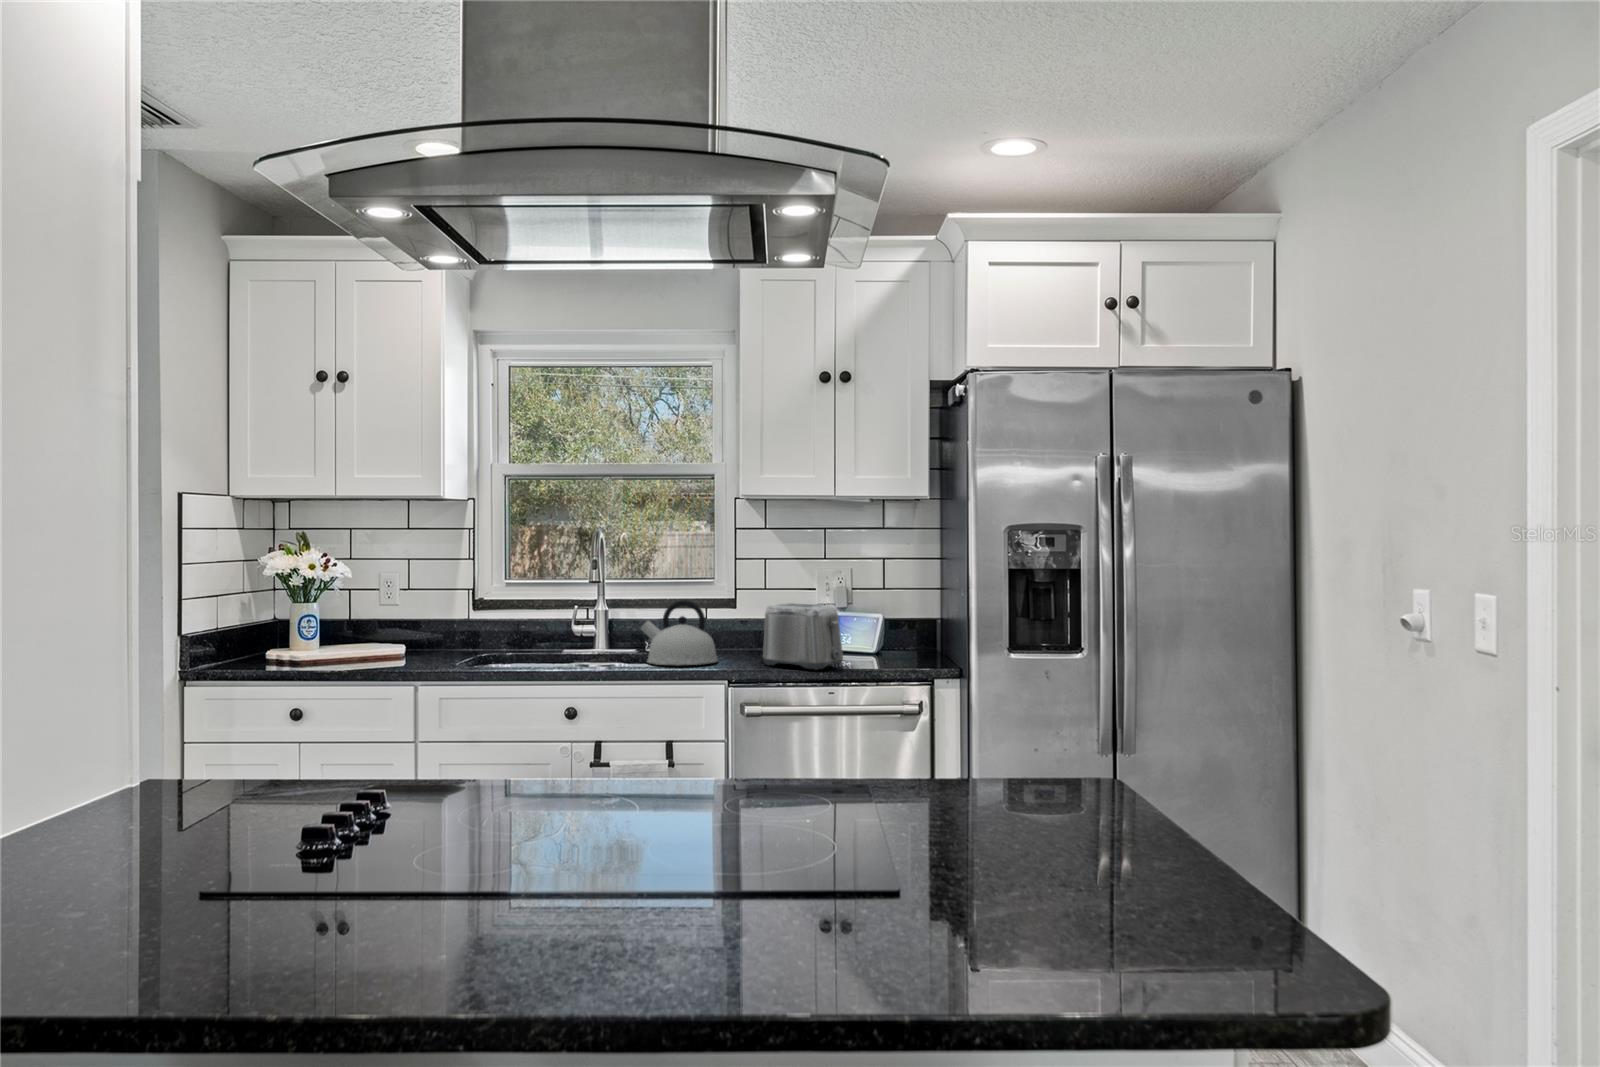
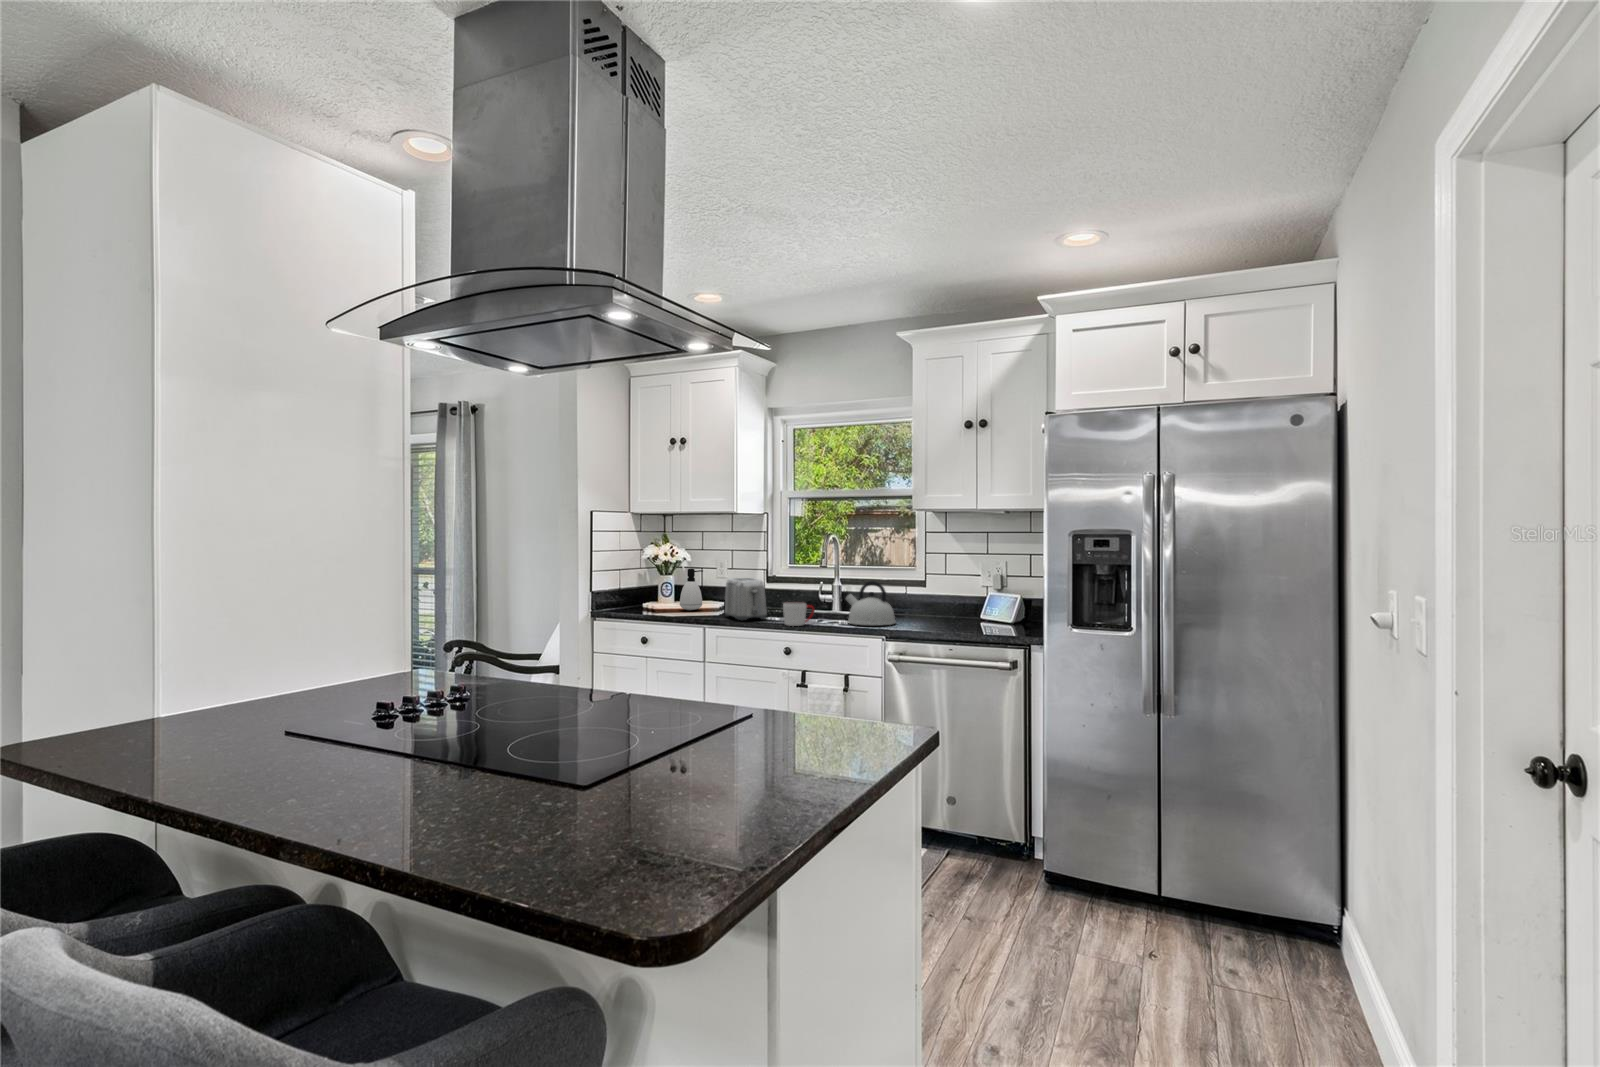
soap dispenser: none [342,590,382,659] -> present [680,569,703,610]
toaster: present [761,603,843,670] -> present [725,578,767,620]
mug: none [557,636,601,672] -> present [783,602,814,626]

